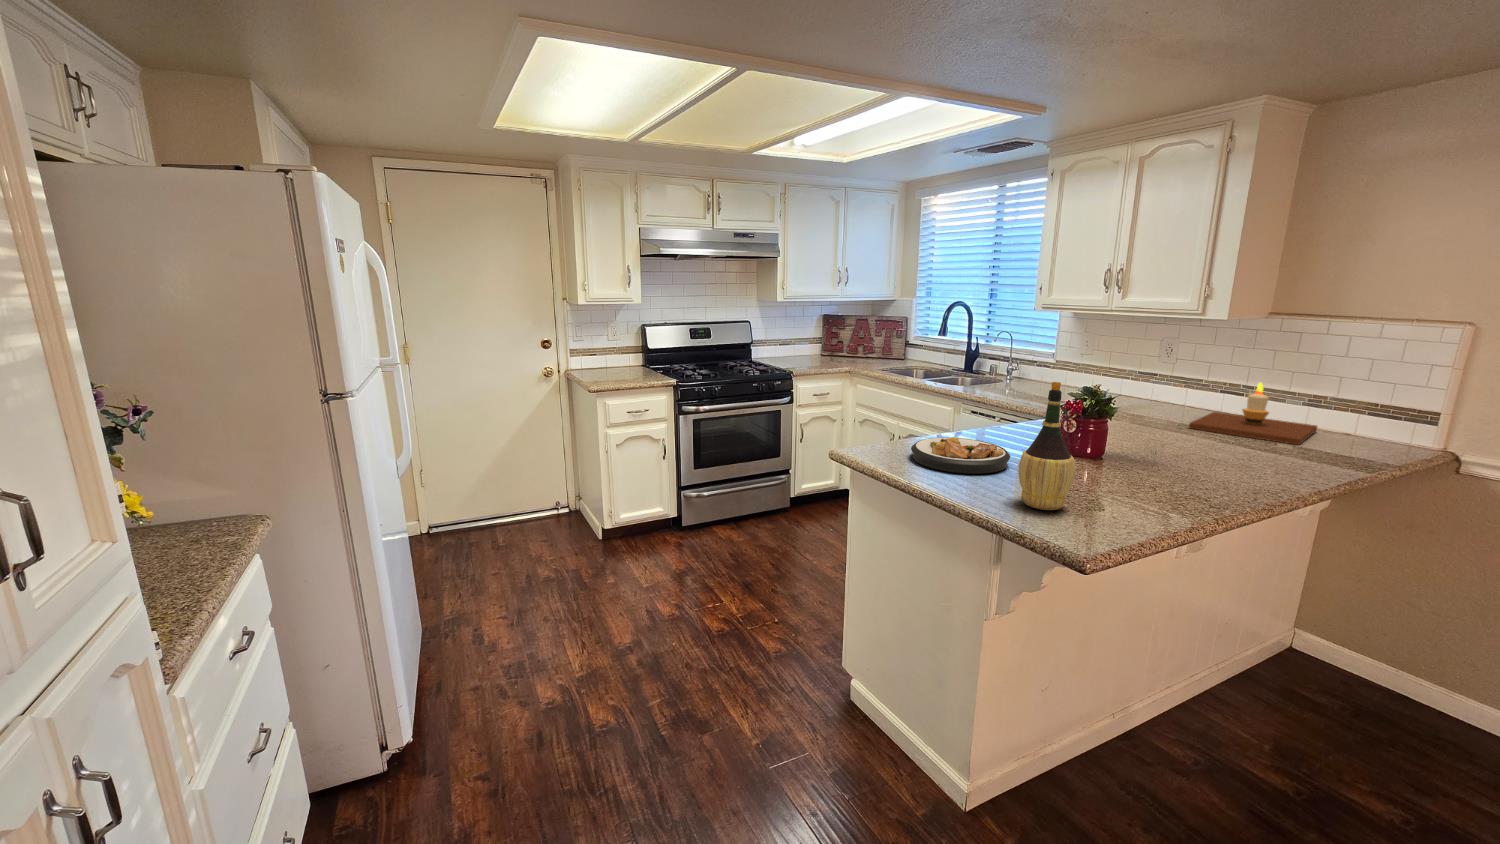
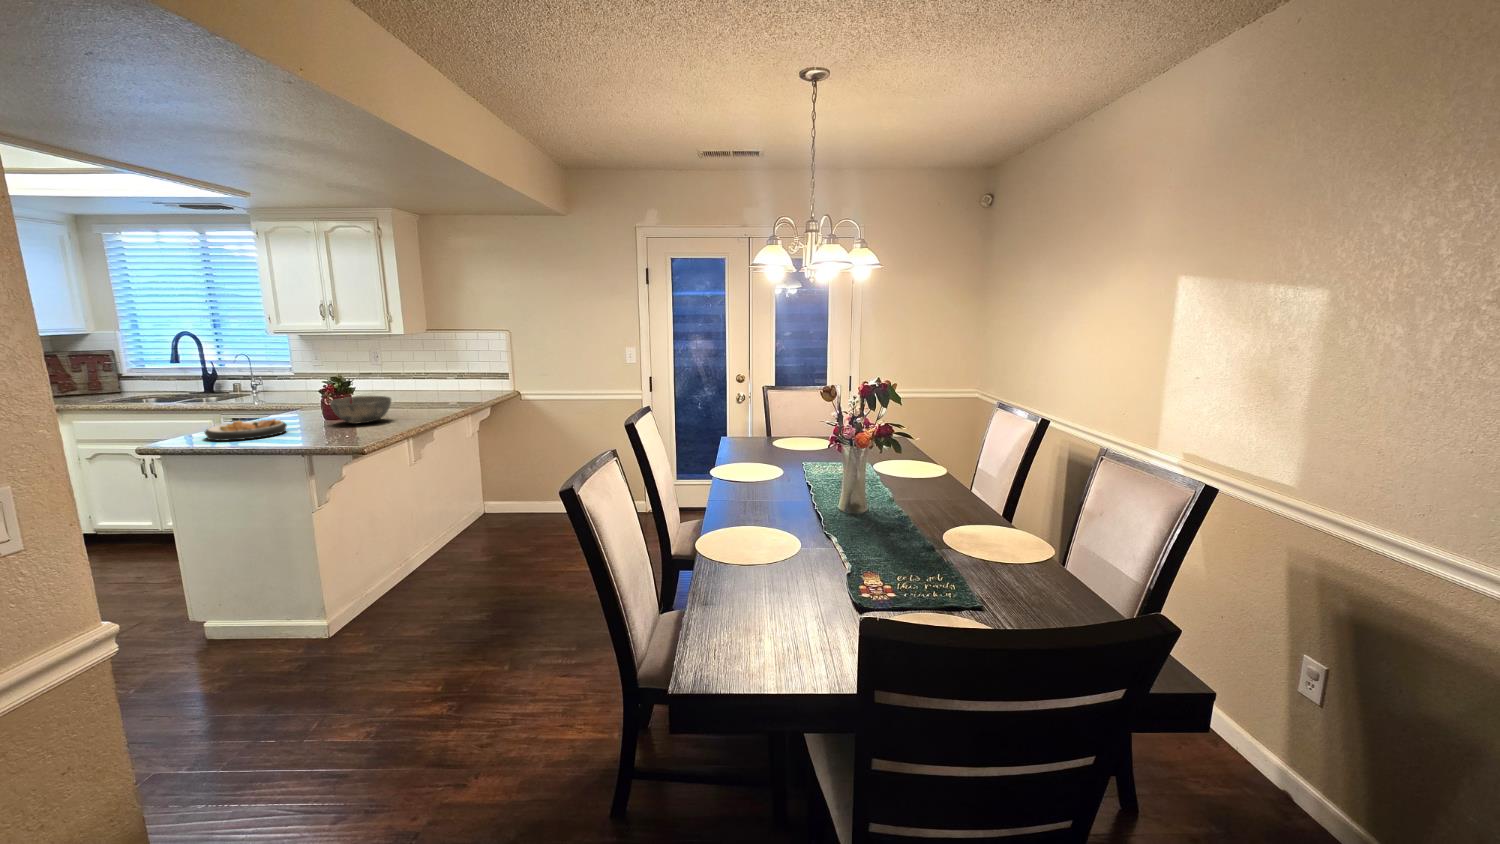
wine bottle: present [1018,382,1076,510] -> none [298,367,333,440]
candle: present [1189,382,1317,445] -> none [398,368,464,400]
bowl: none [1079,426,1186,481] -> present [330,396,391,424]

